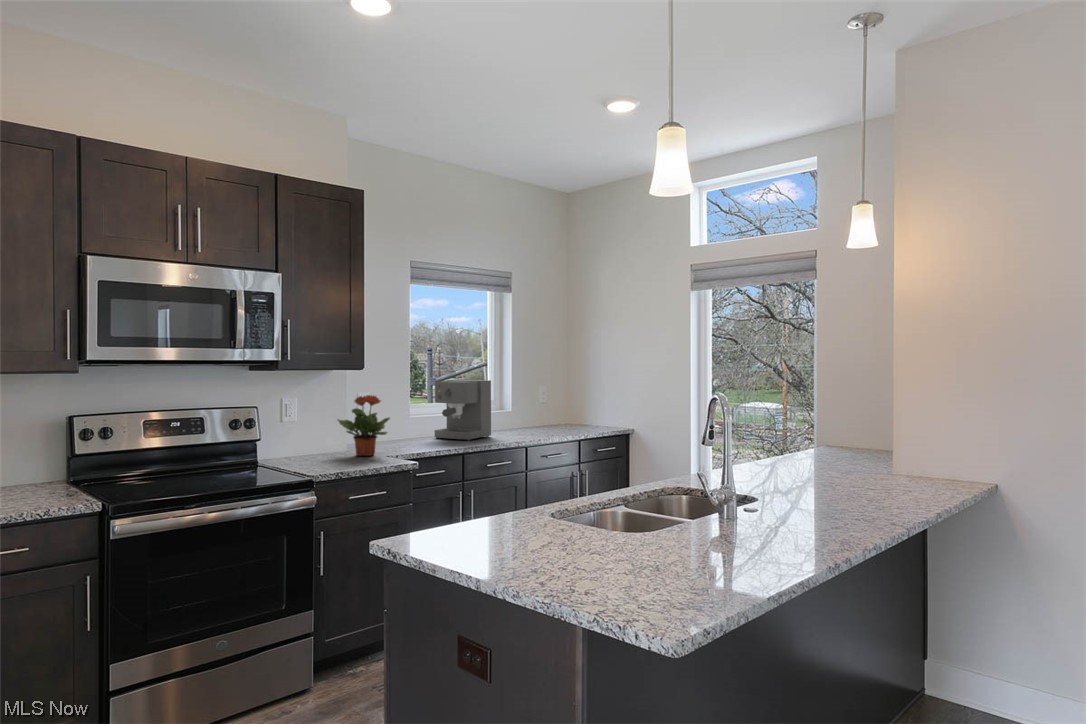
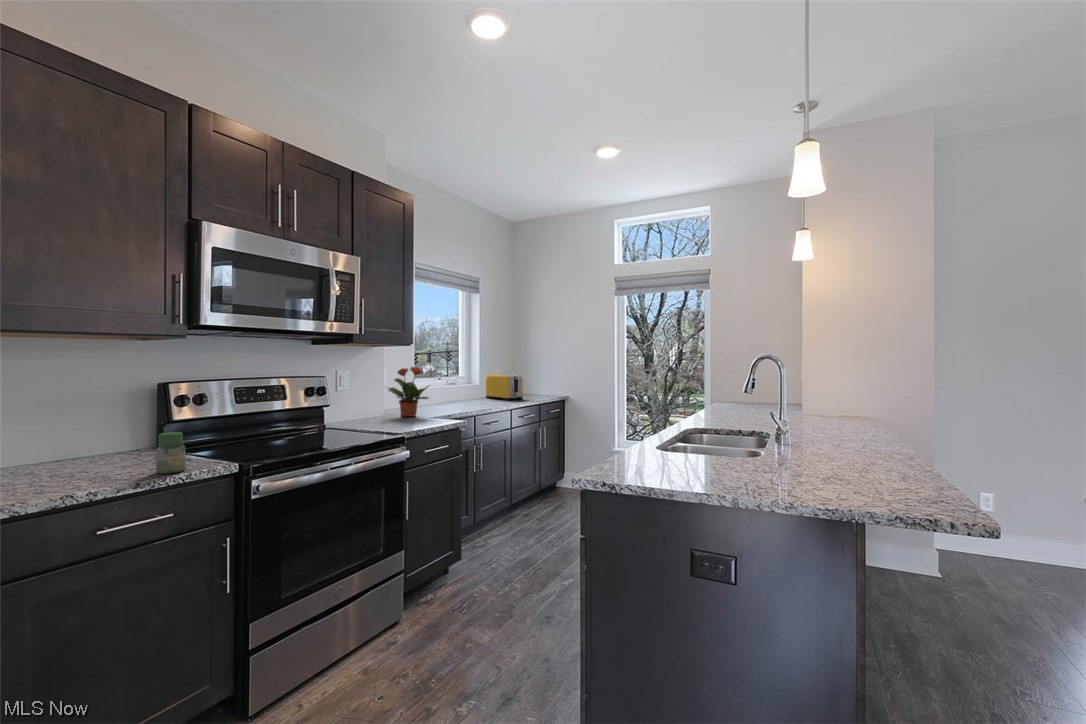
coffee maker: present [435,380,491,441] -> none [438,358,479,404]
toaster: none [511,400,555,437] -> present [486,374,523,401]
jar: none [22,468,51,509] -> present [156,432,186,474]

